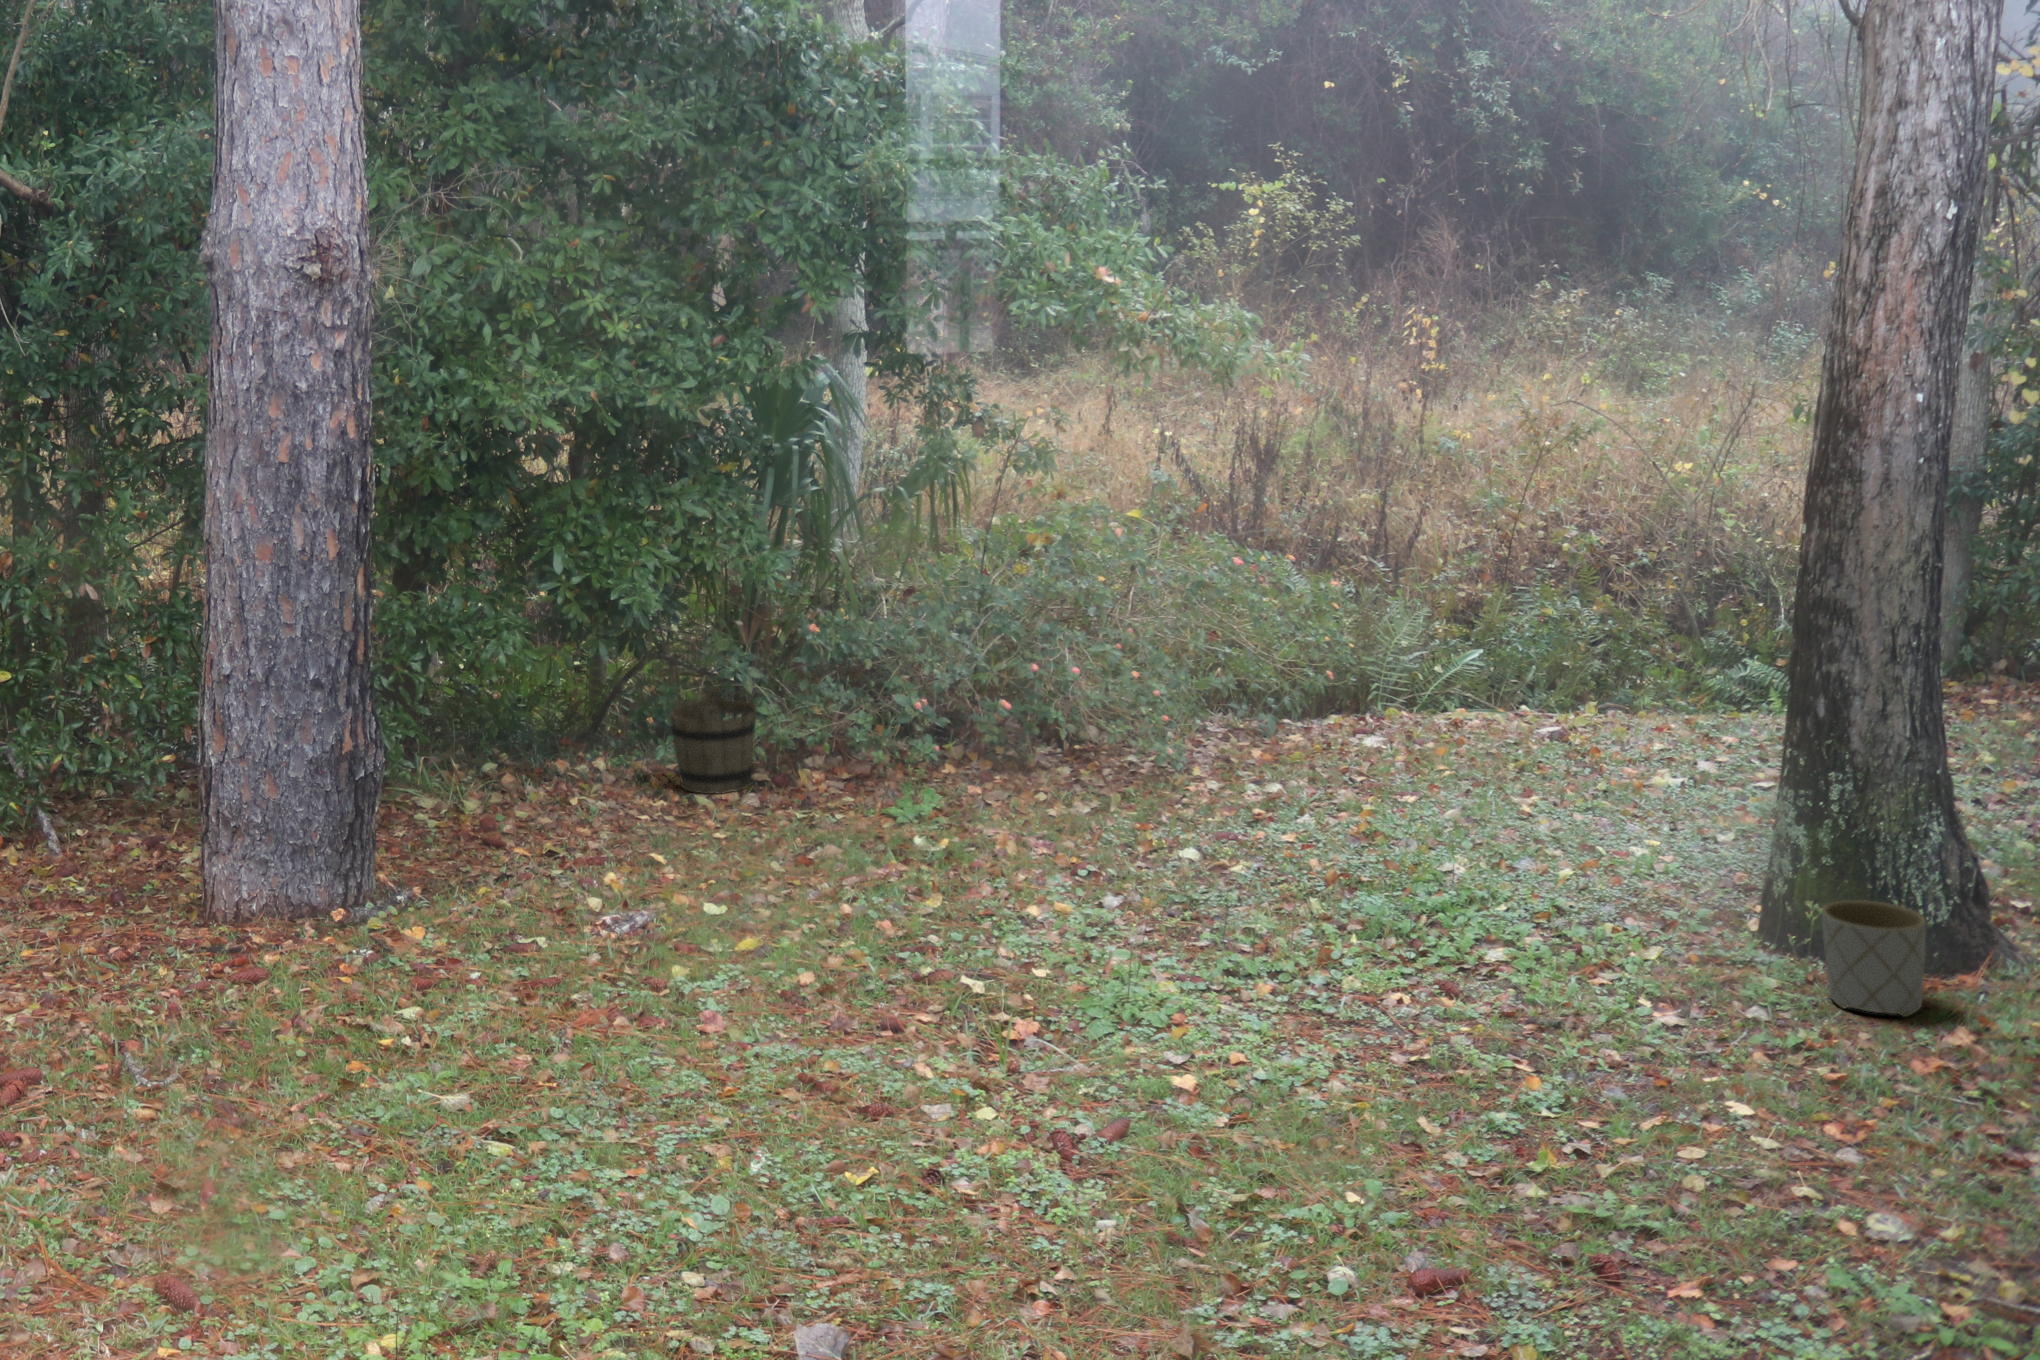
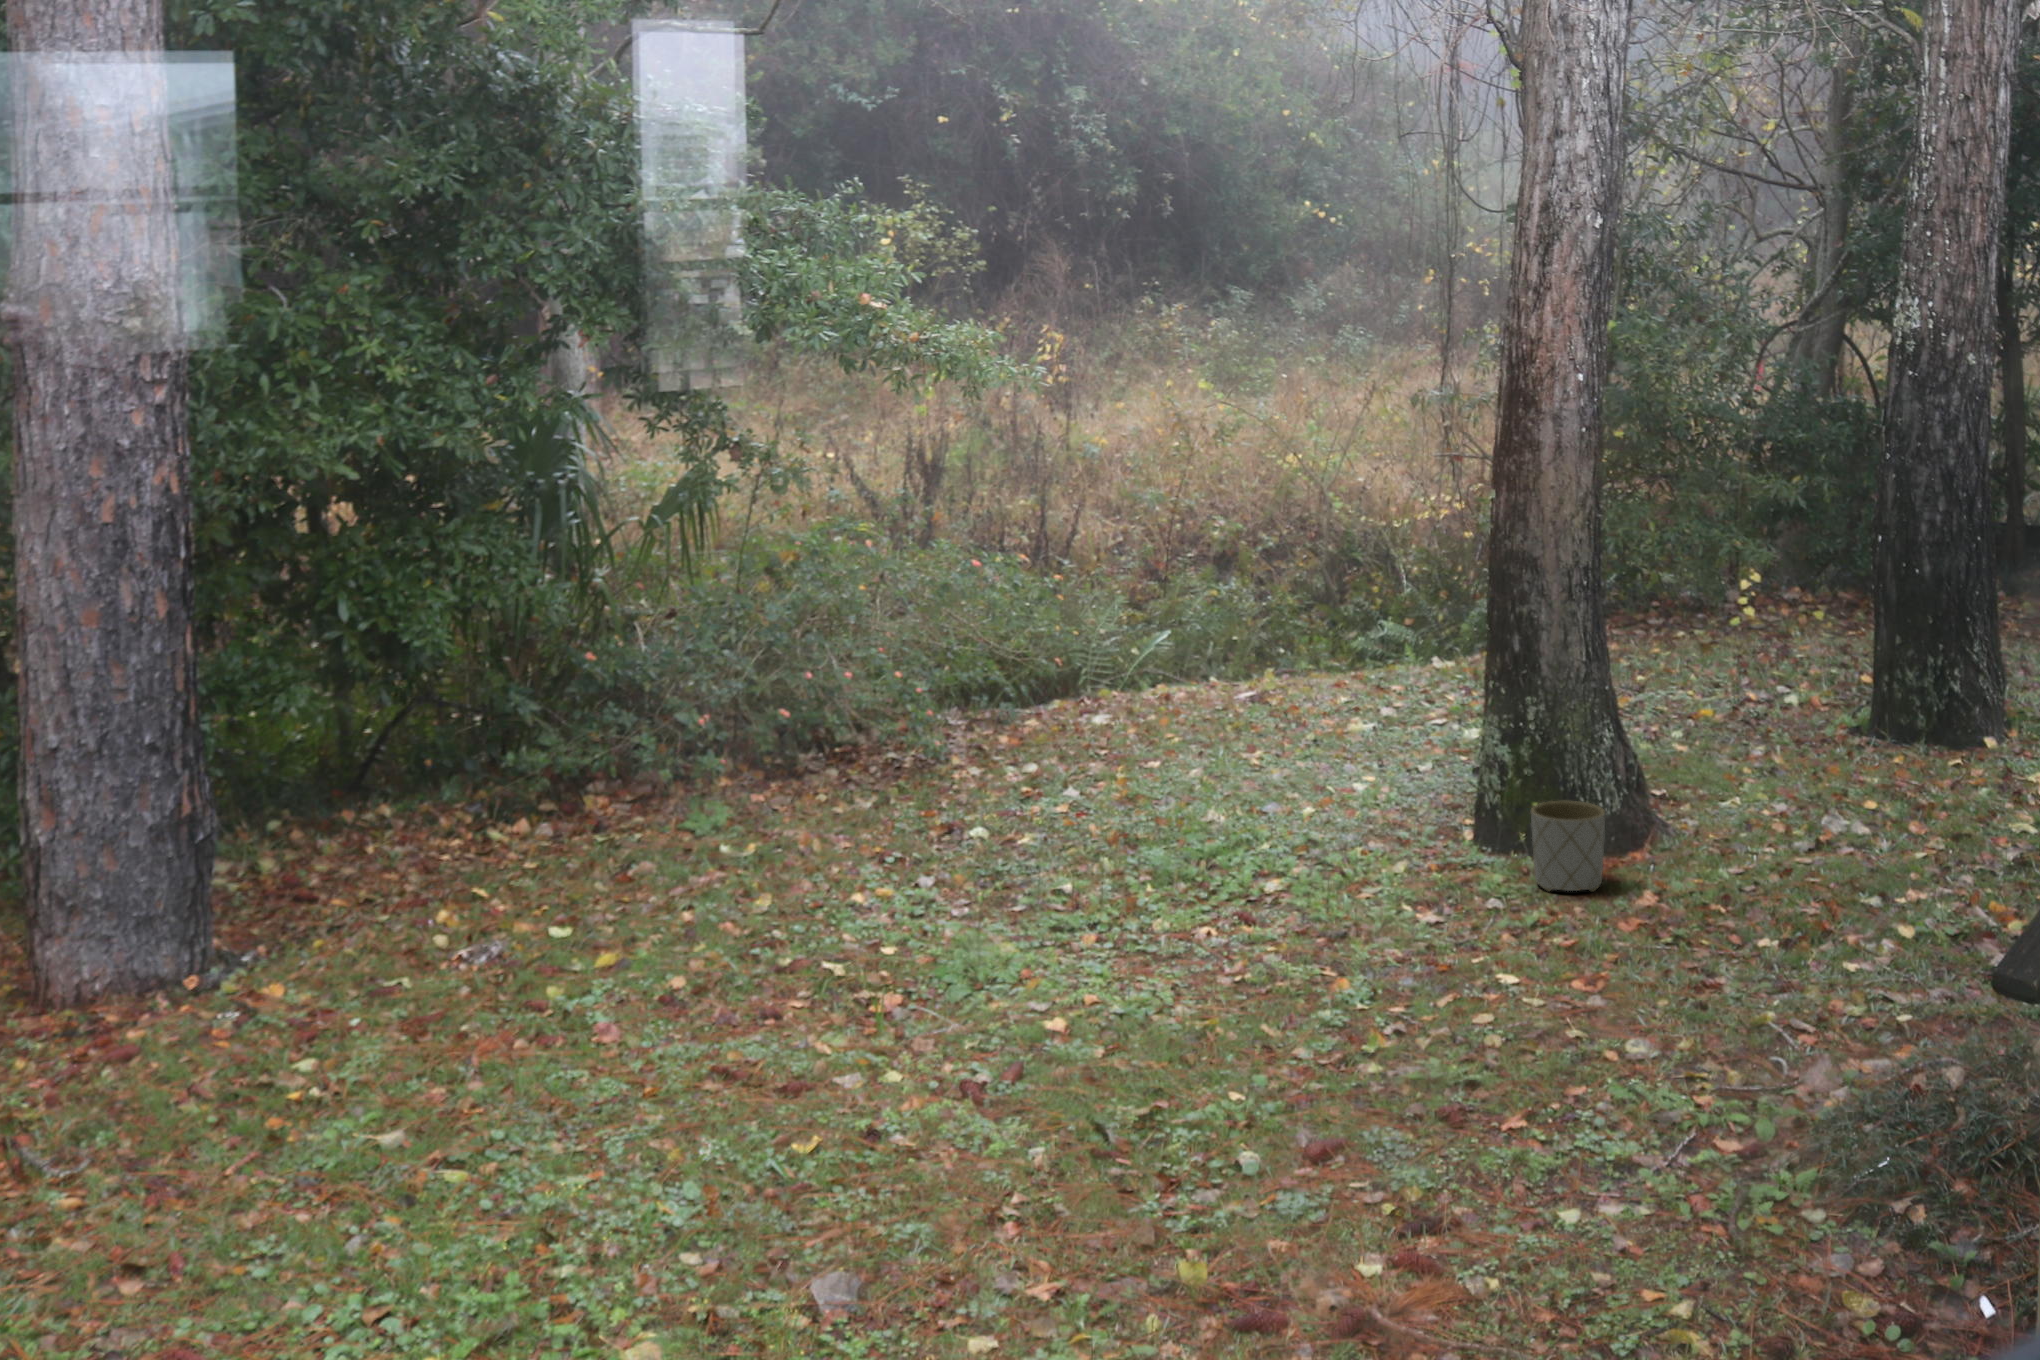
bucket: present [669,687,756,794] -> none [432,710,531,824]

